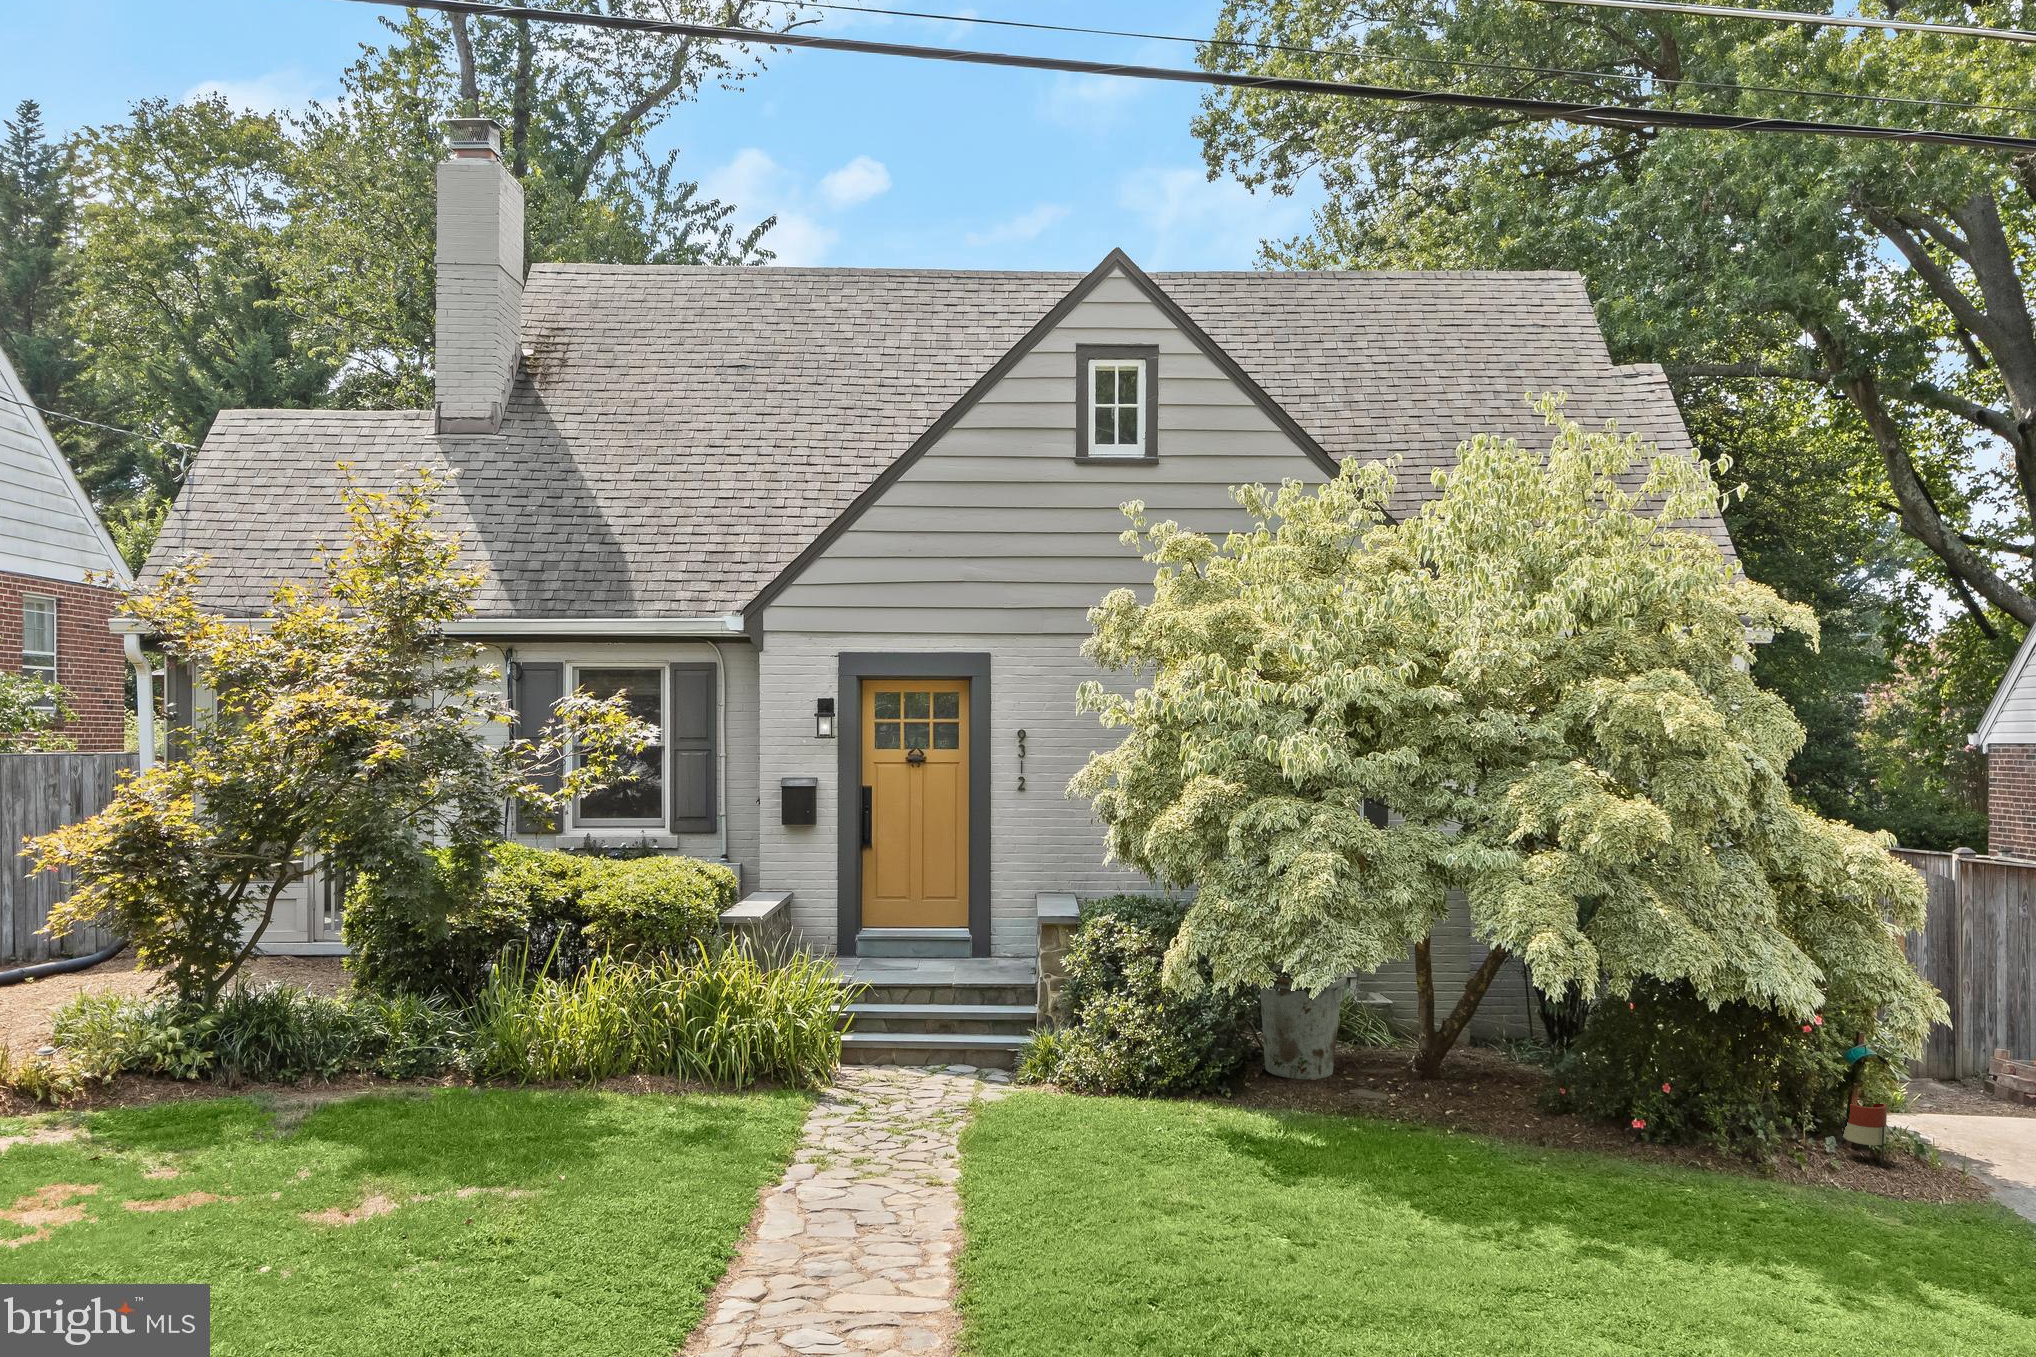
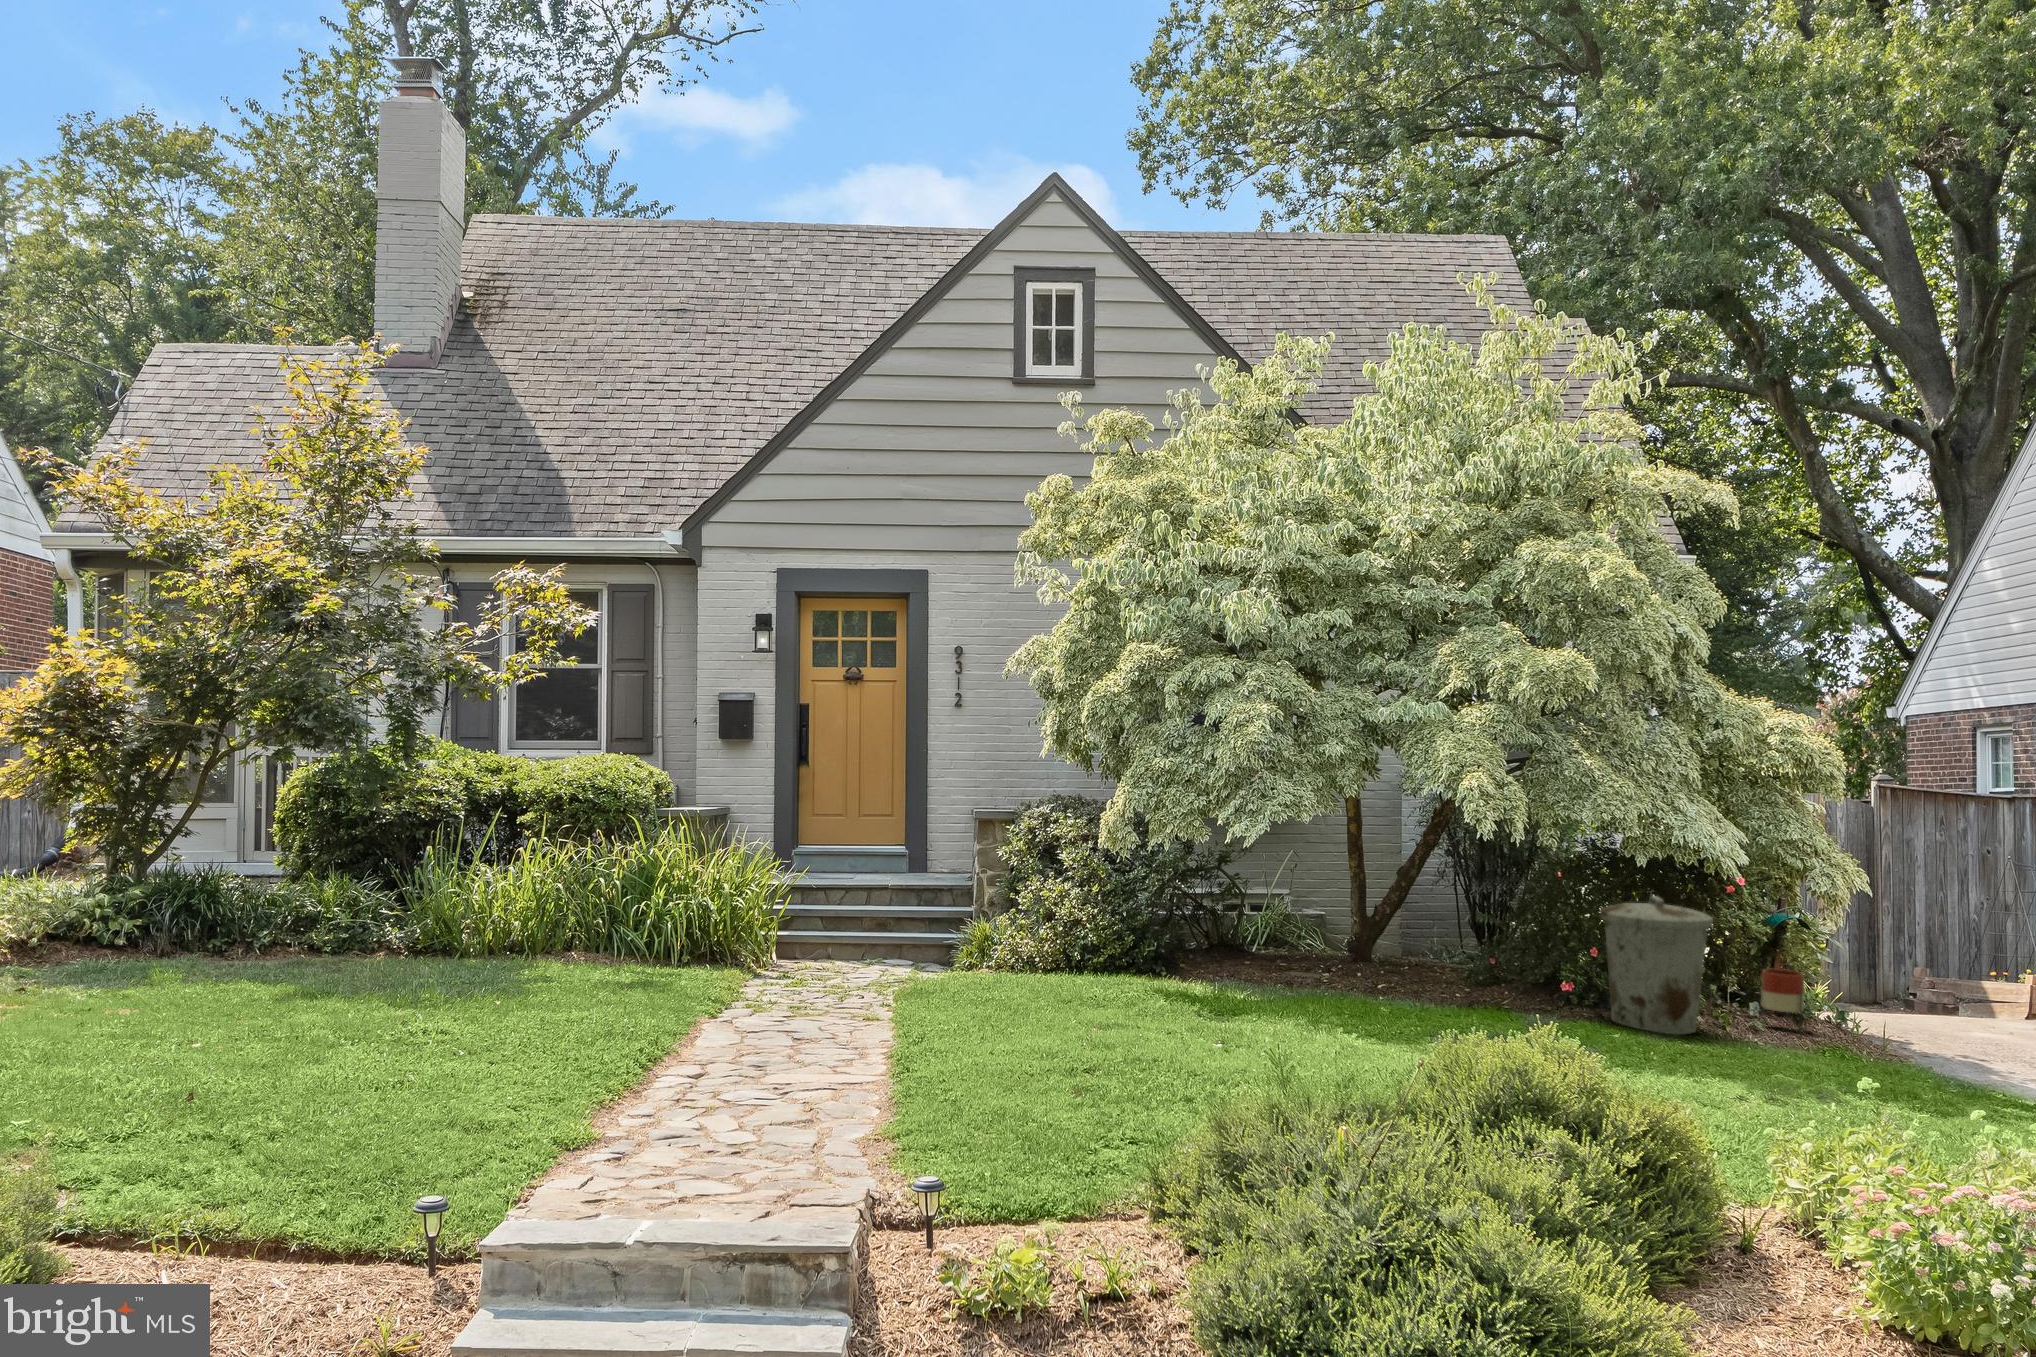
trash can: present [1260,976,1347,1079] -> present [1600,896,1713,1035]

